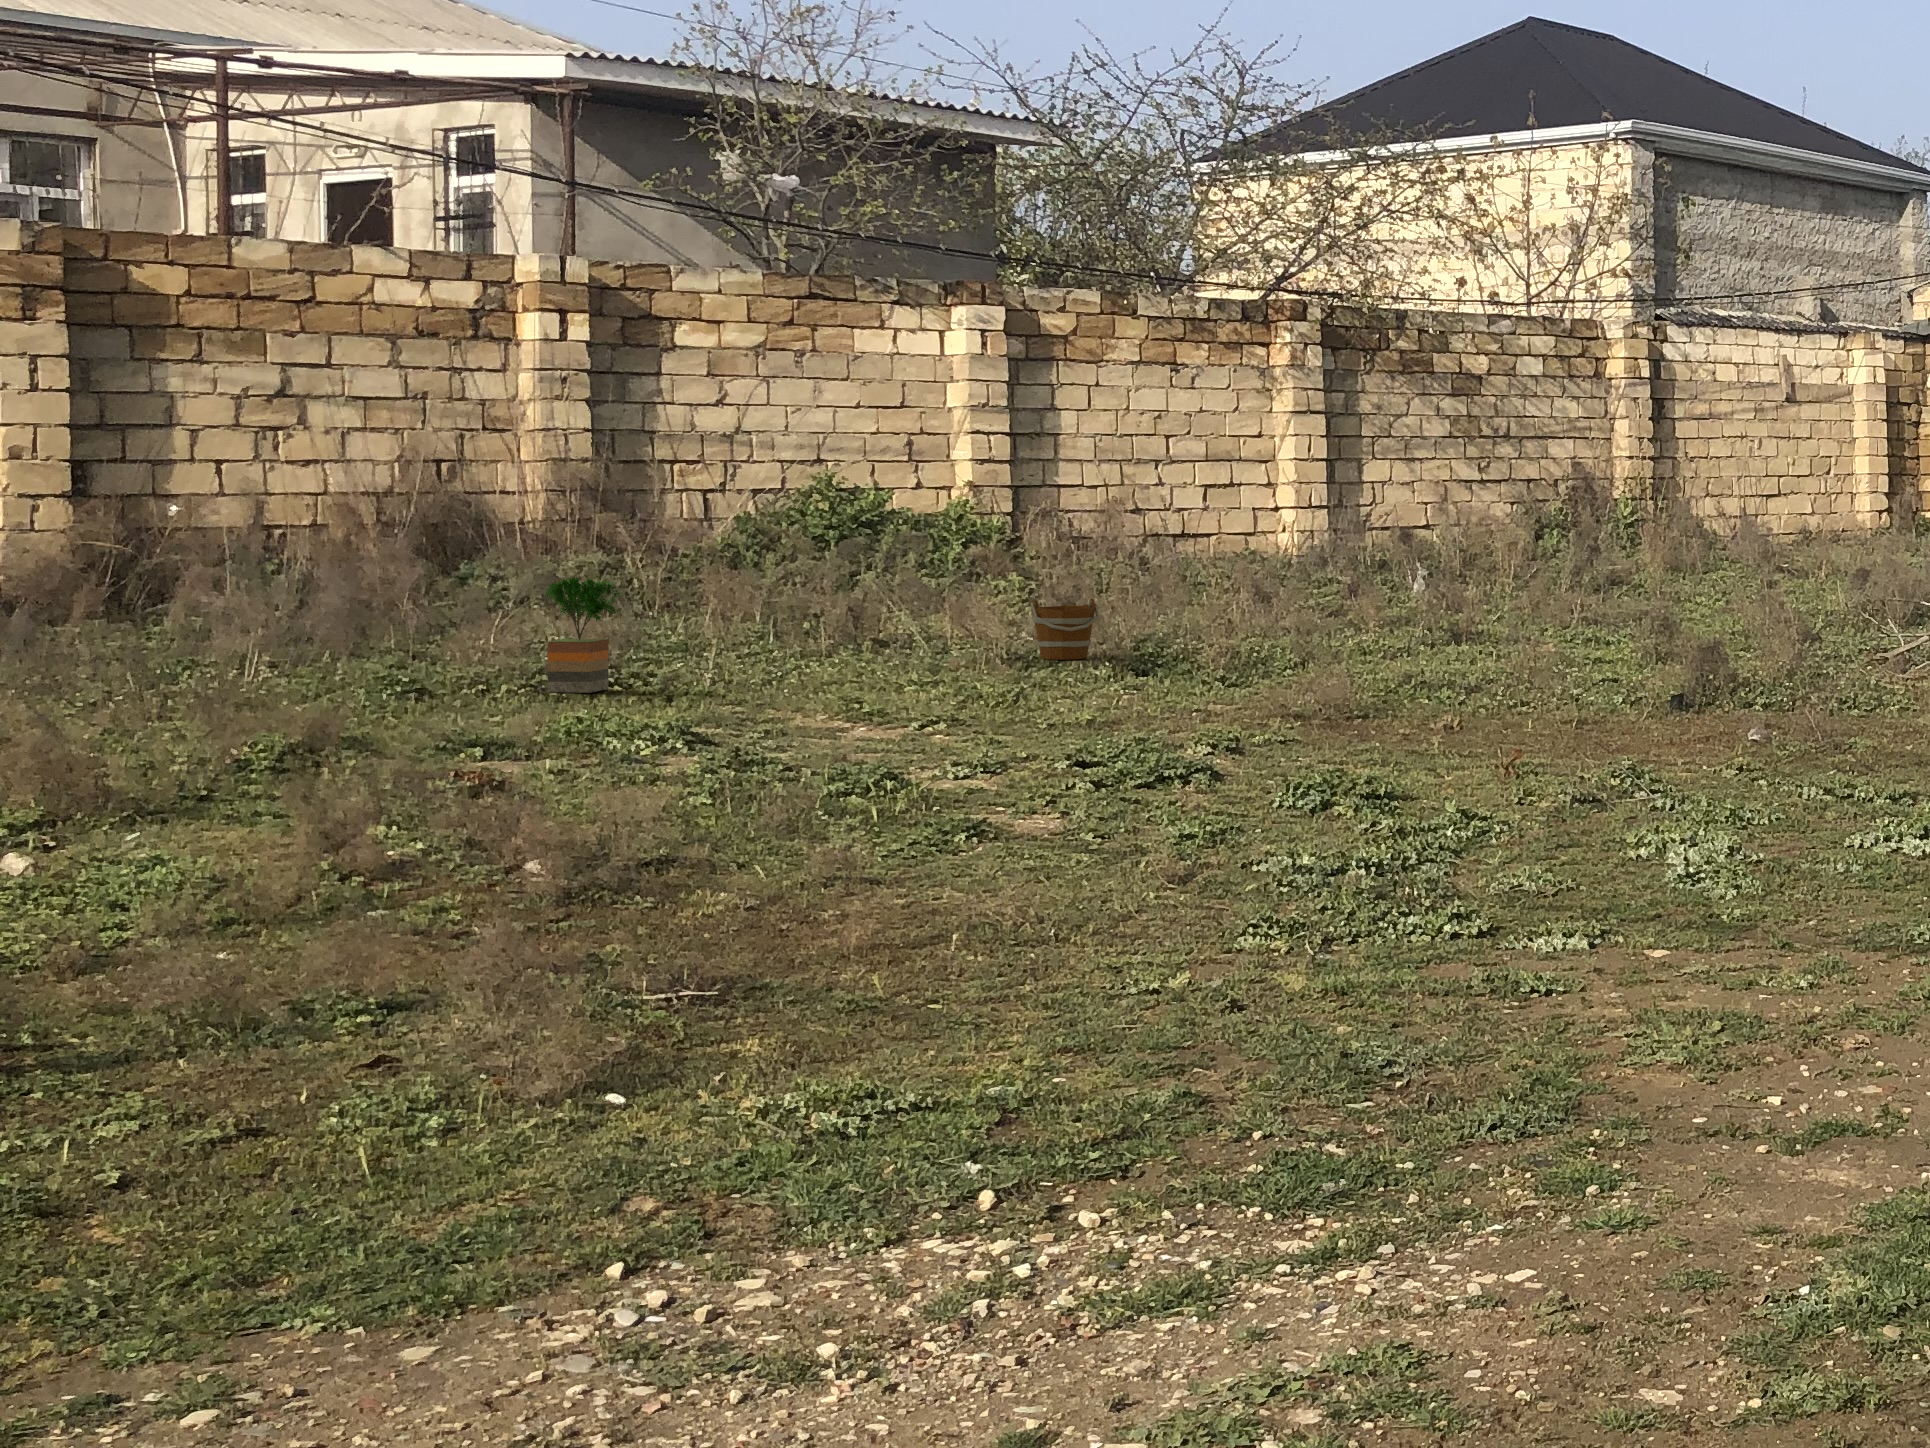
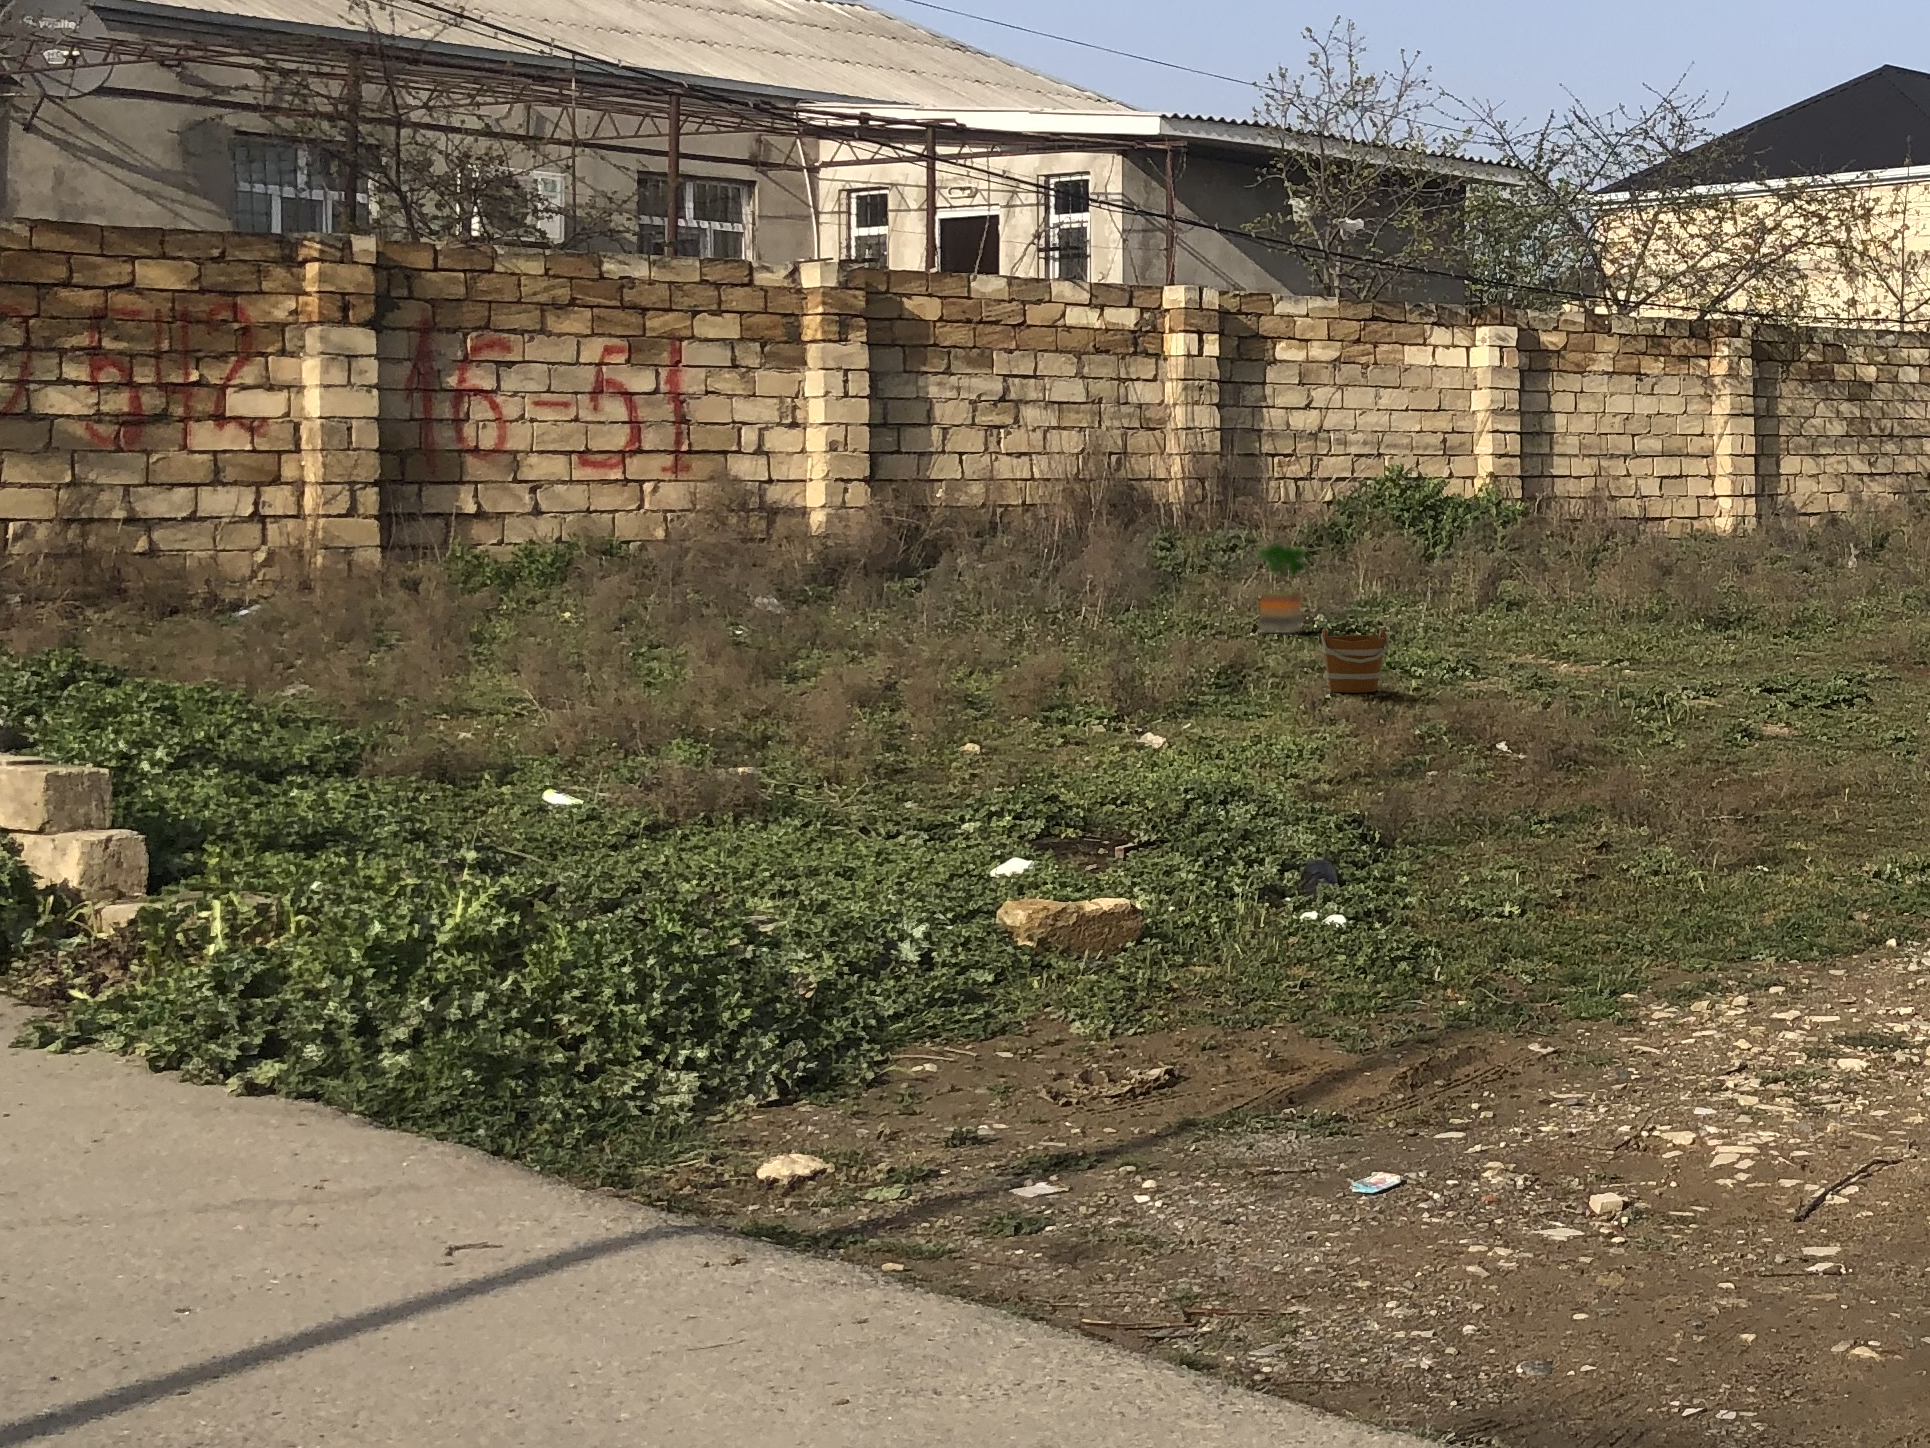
bucket: present [1031,598,1099,660] -> present [1321,628,1390,693]

